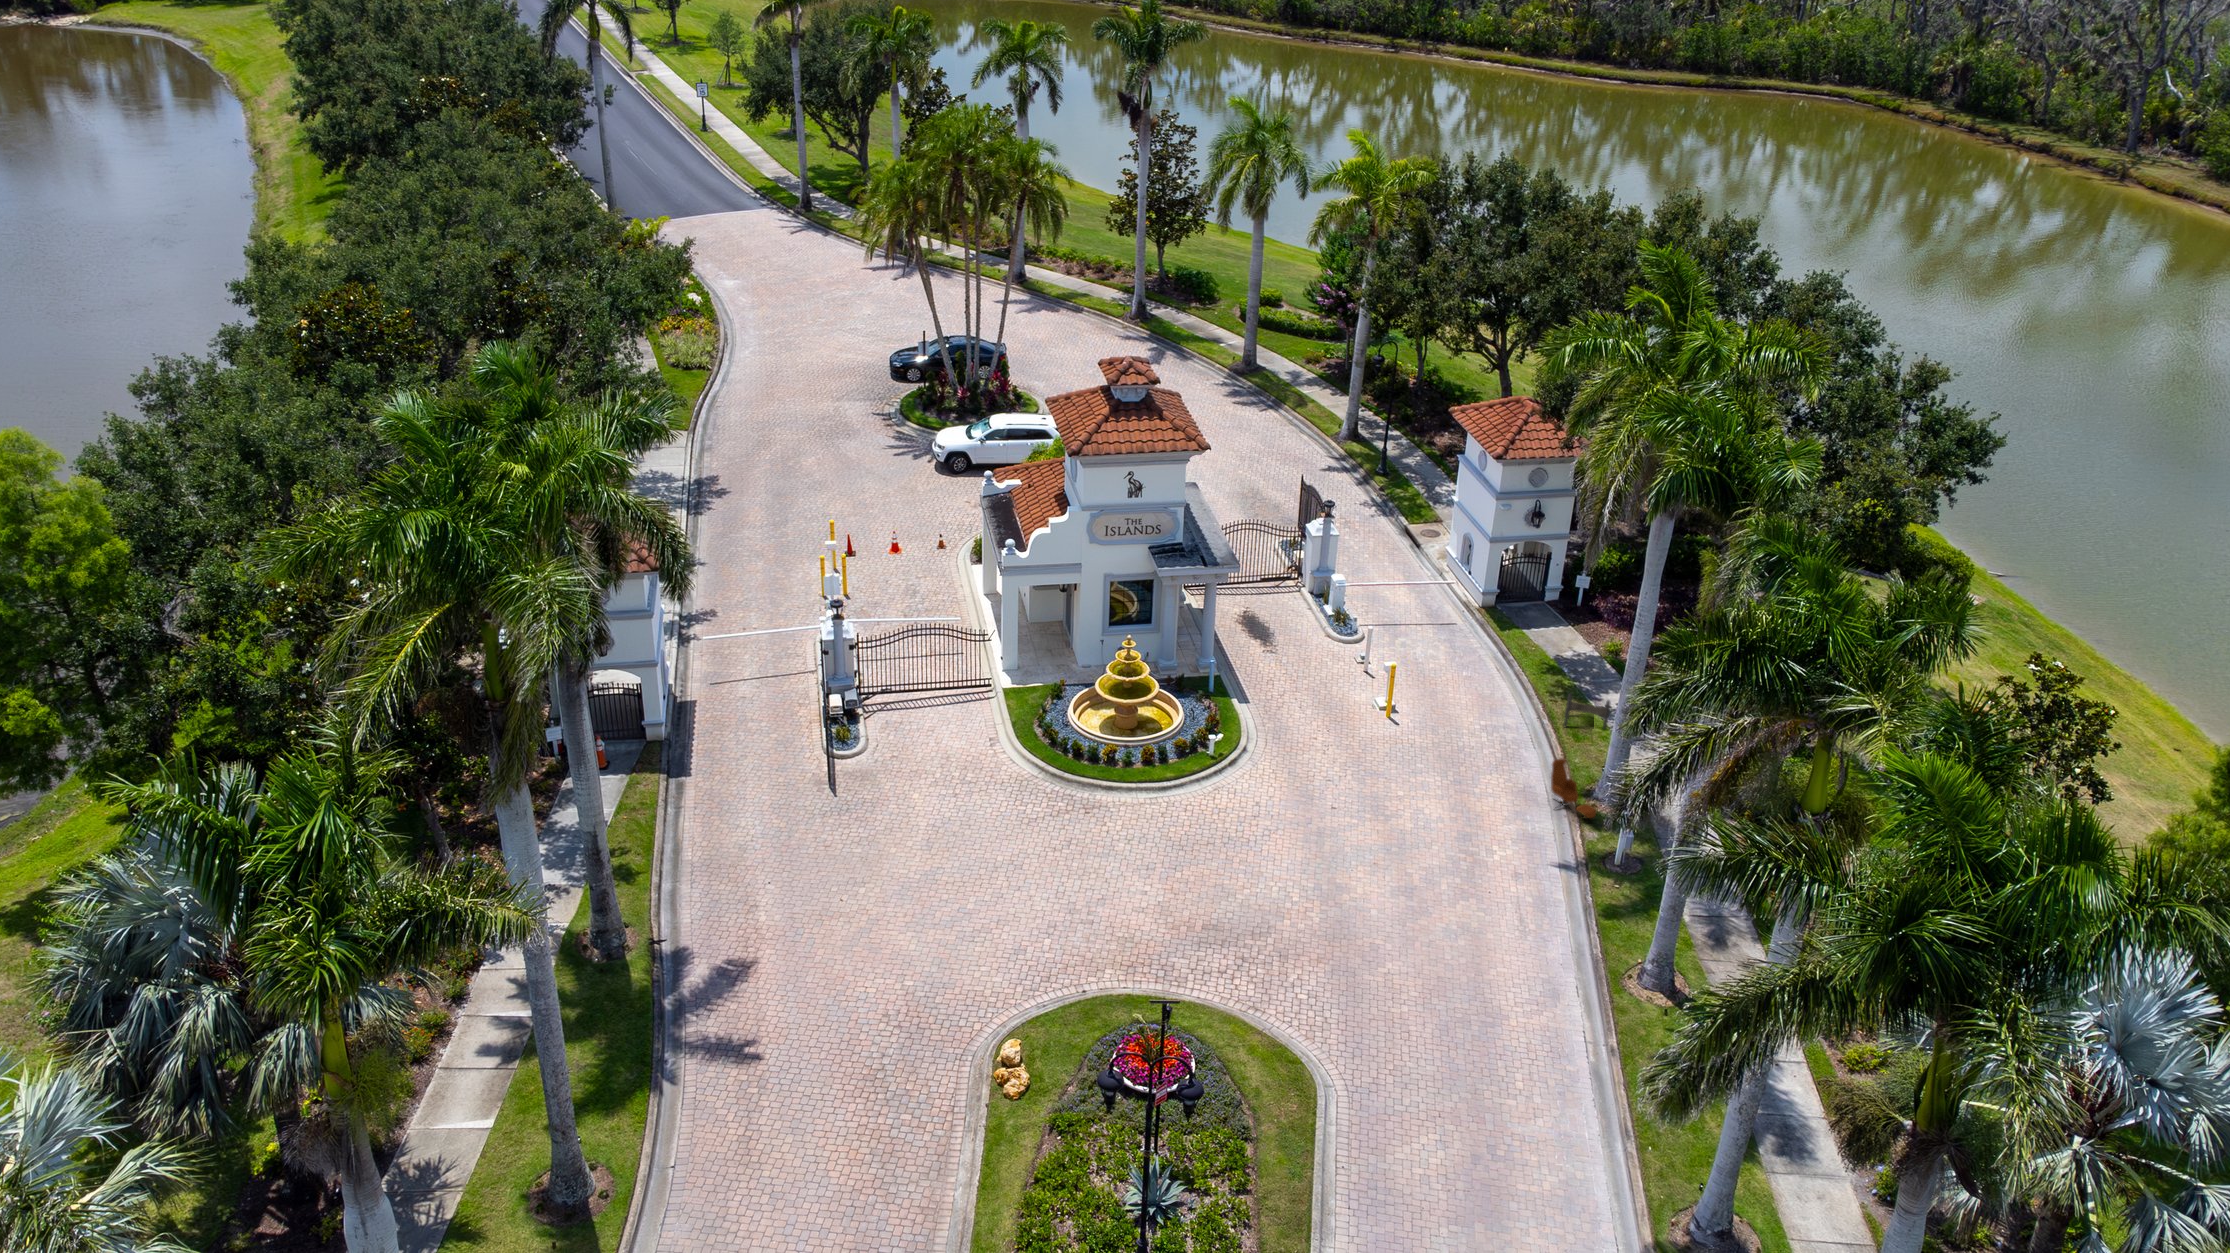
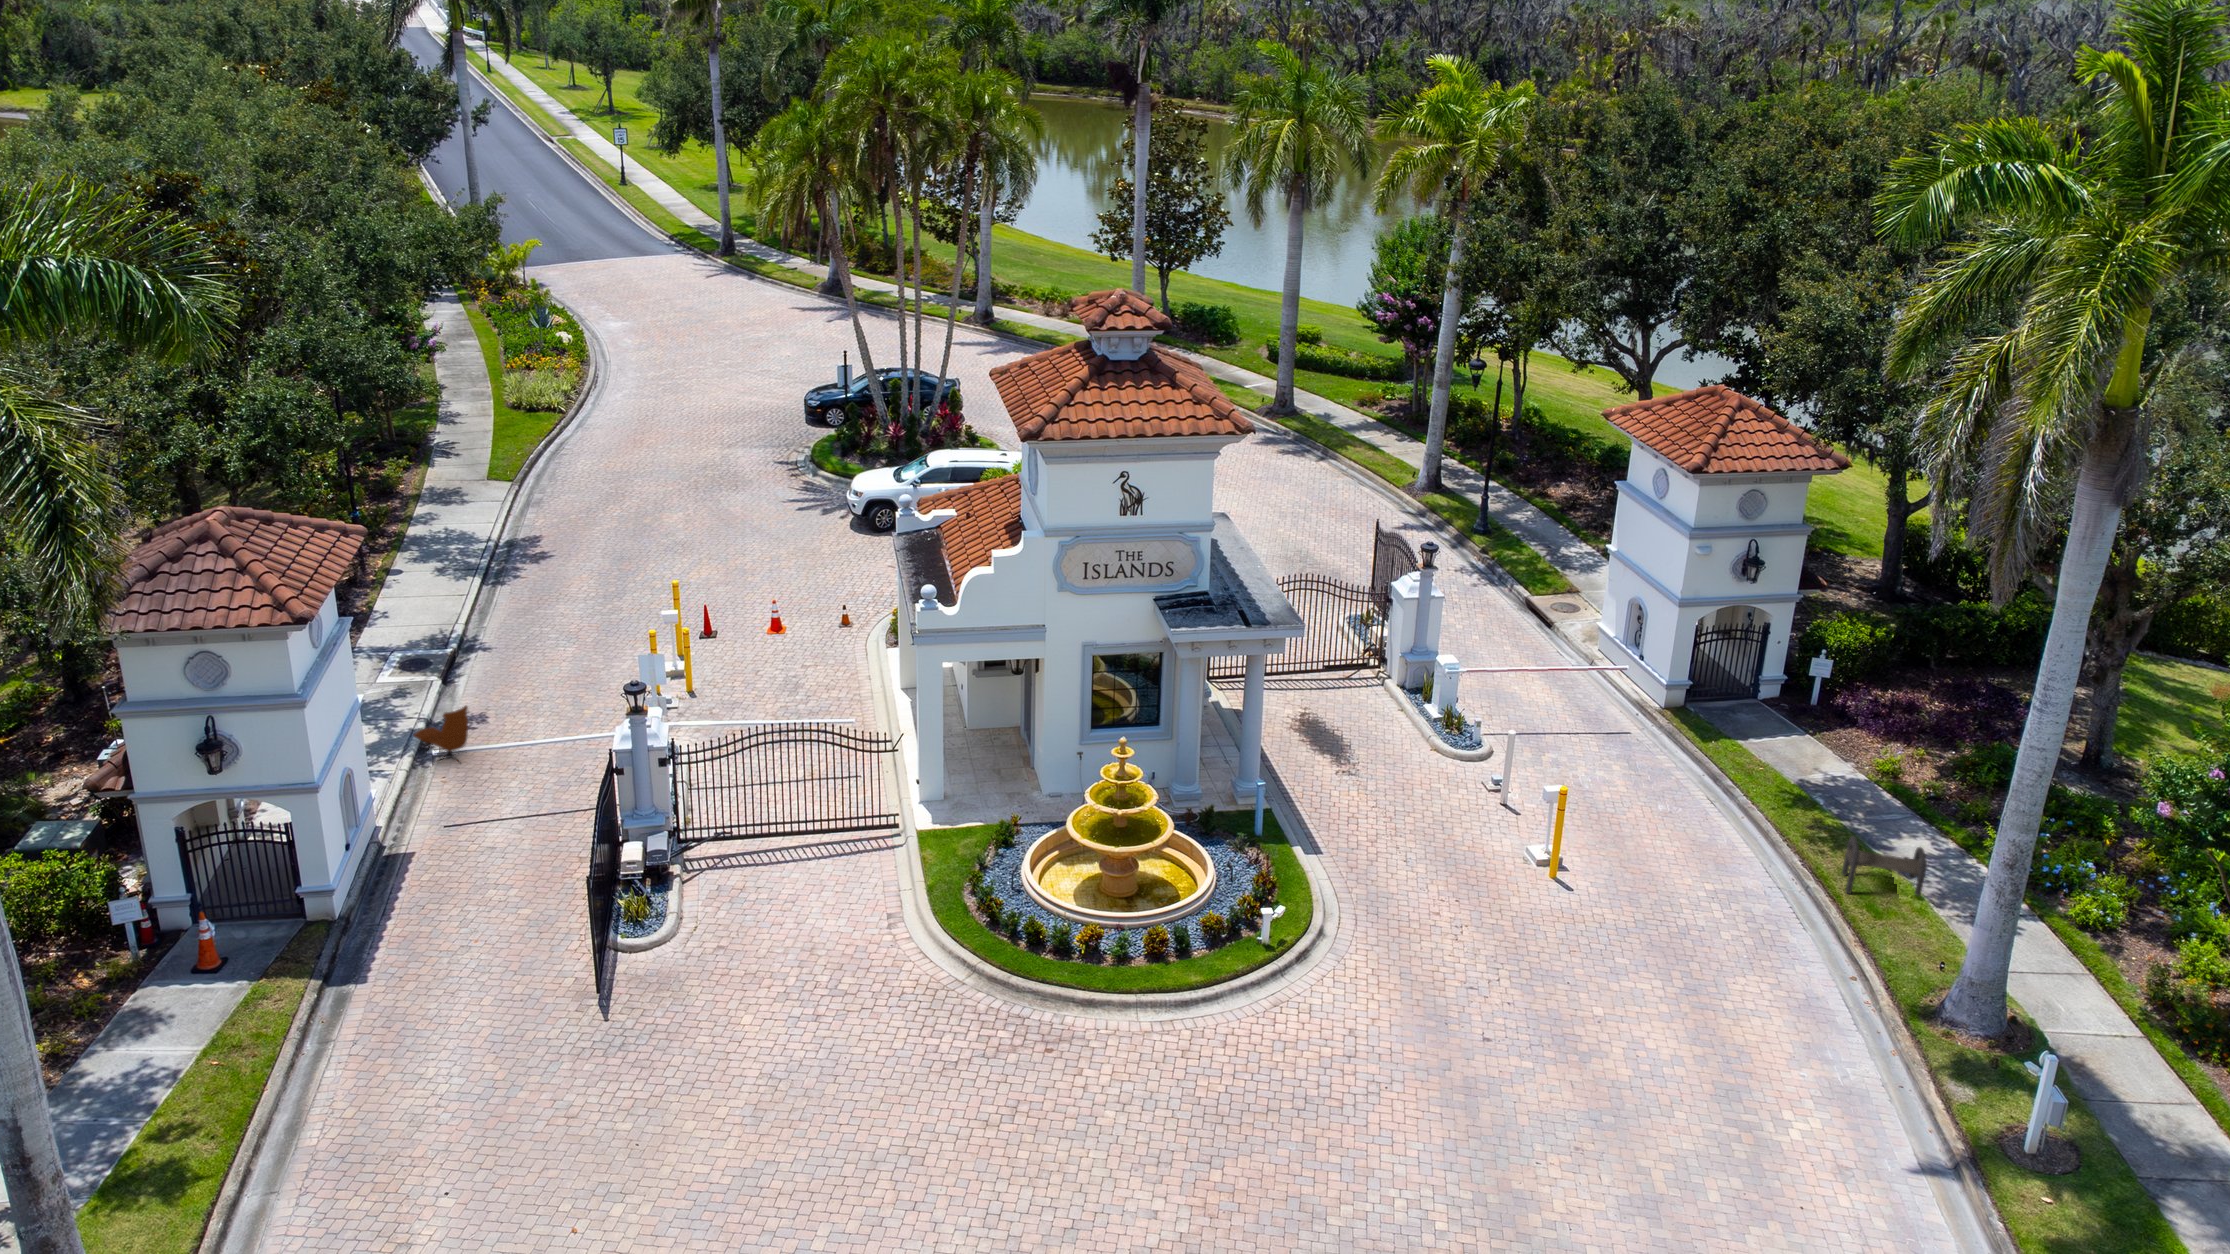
lounge chair: present [1551,758,1596,819] -> present [414,706,468,759]

